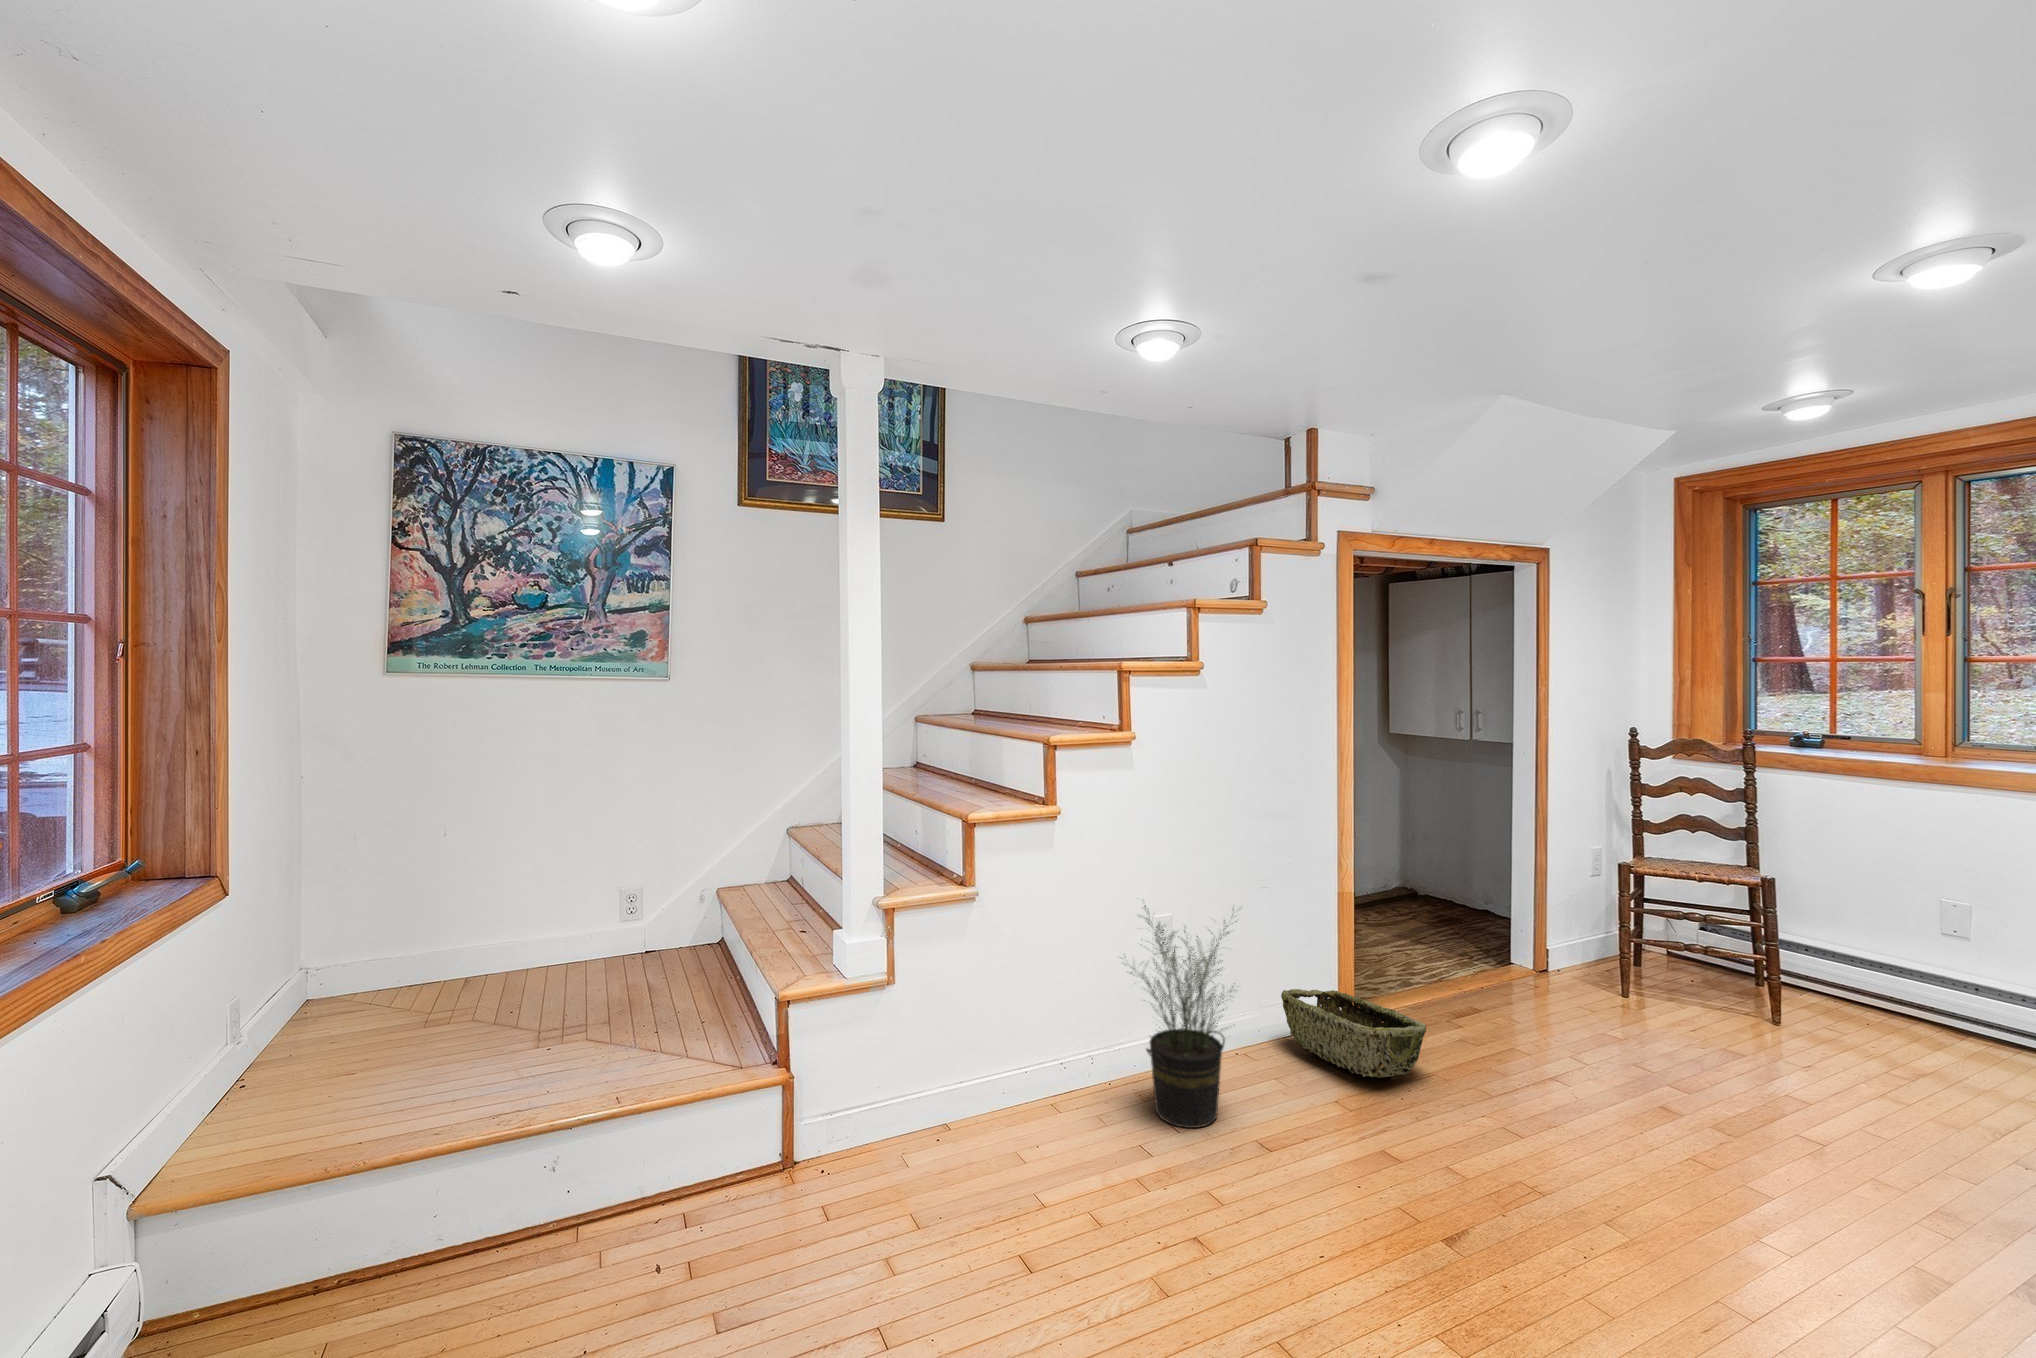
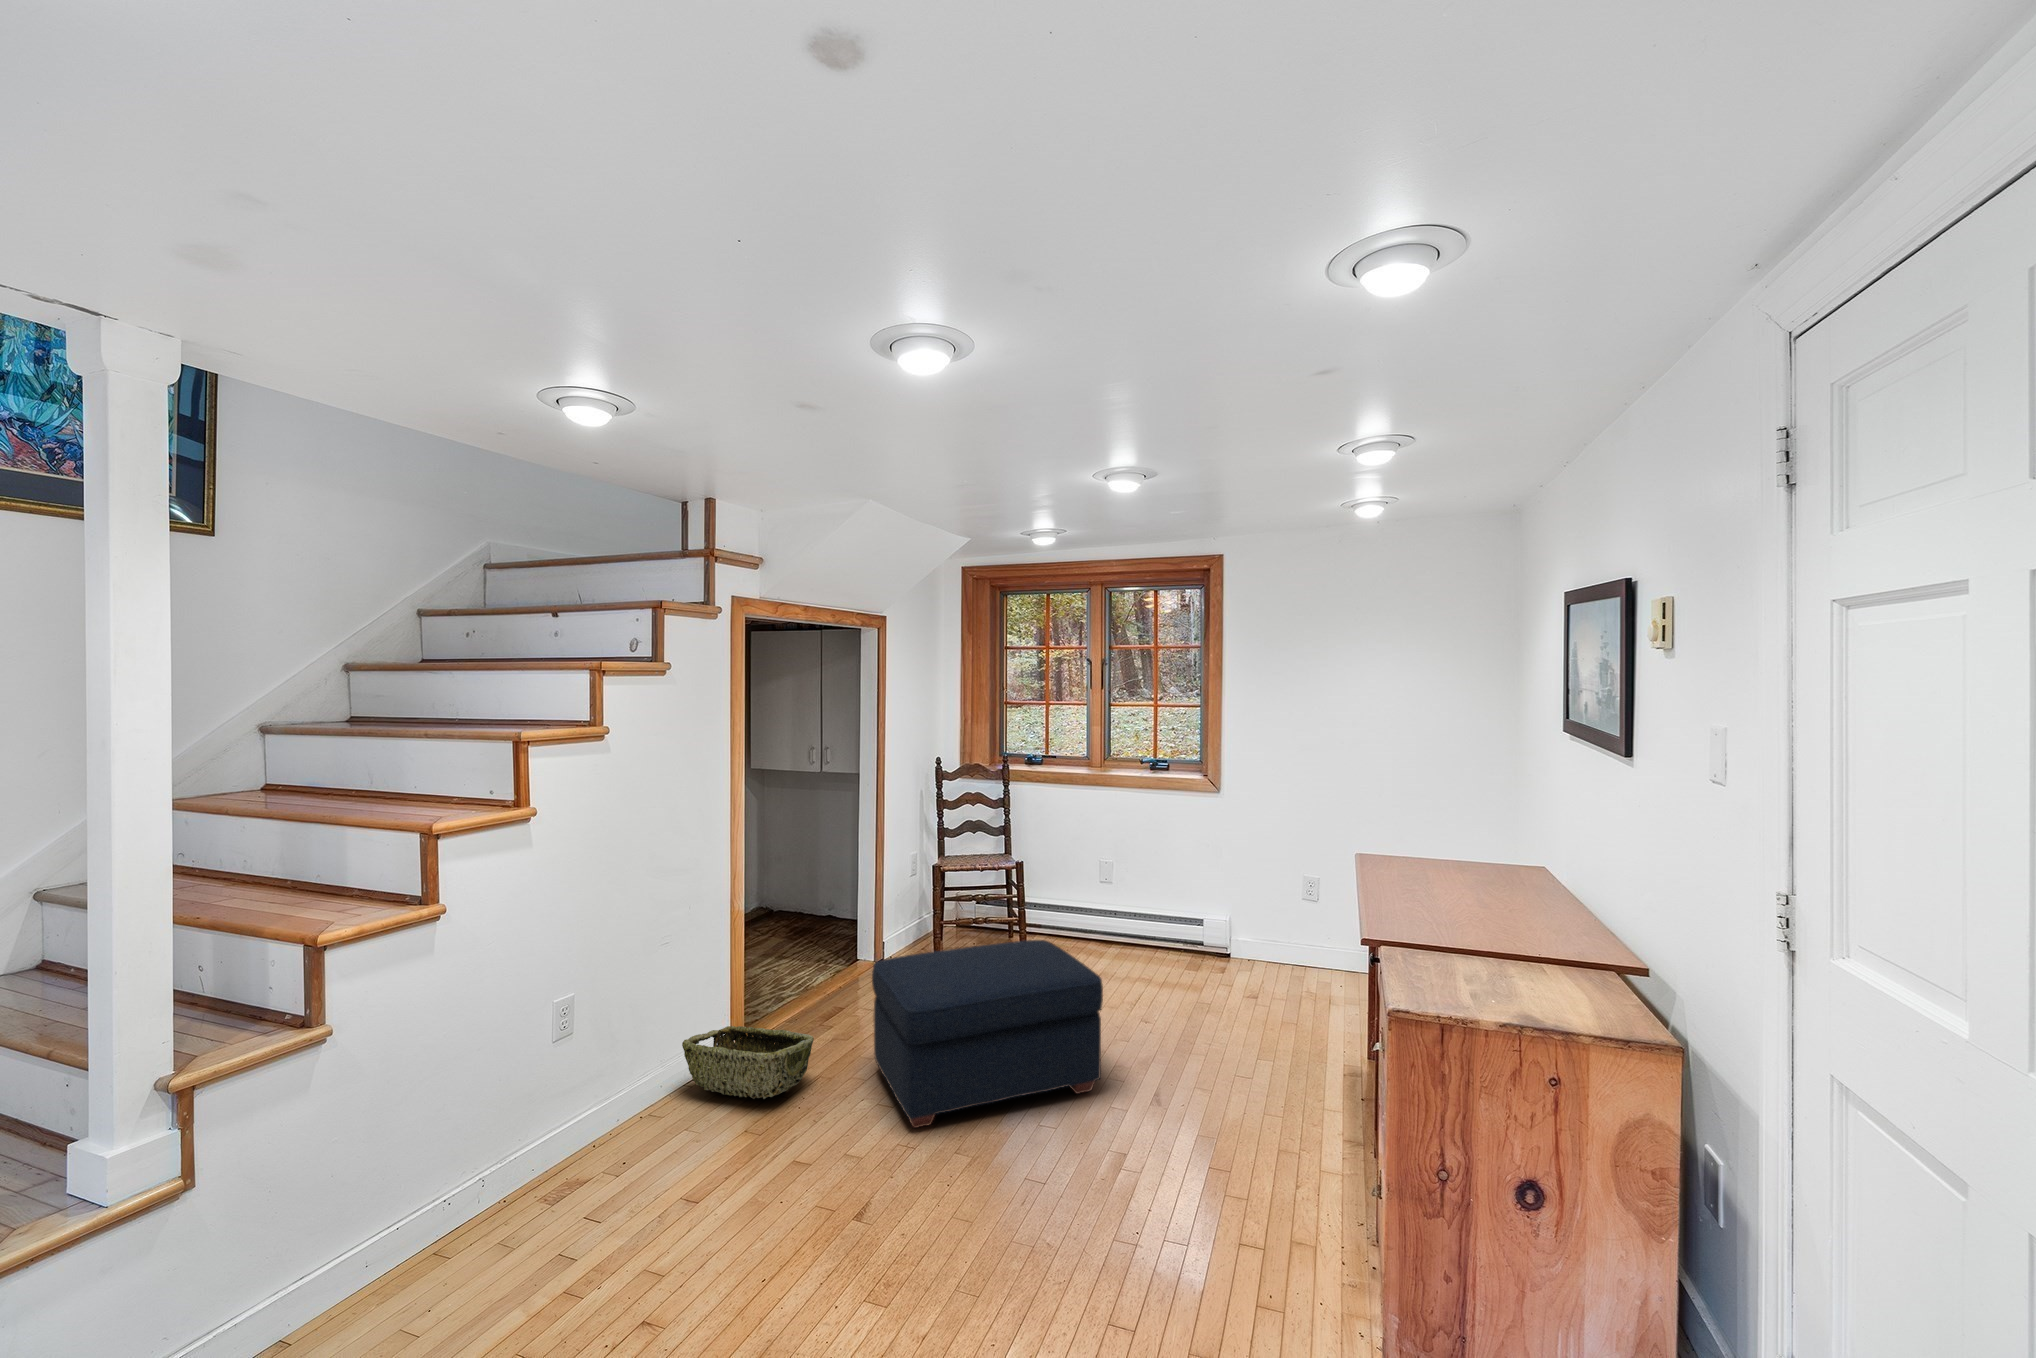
potted plant: present [1122,906,1241,1128] -> none [525,970,665,1216]
ottoman: none [1504,957,1909,1234] -> present [872,940,1103,1128]

